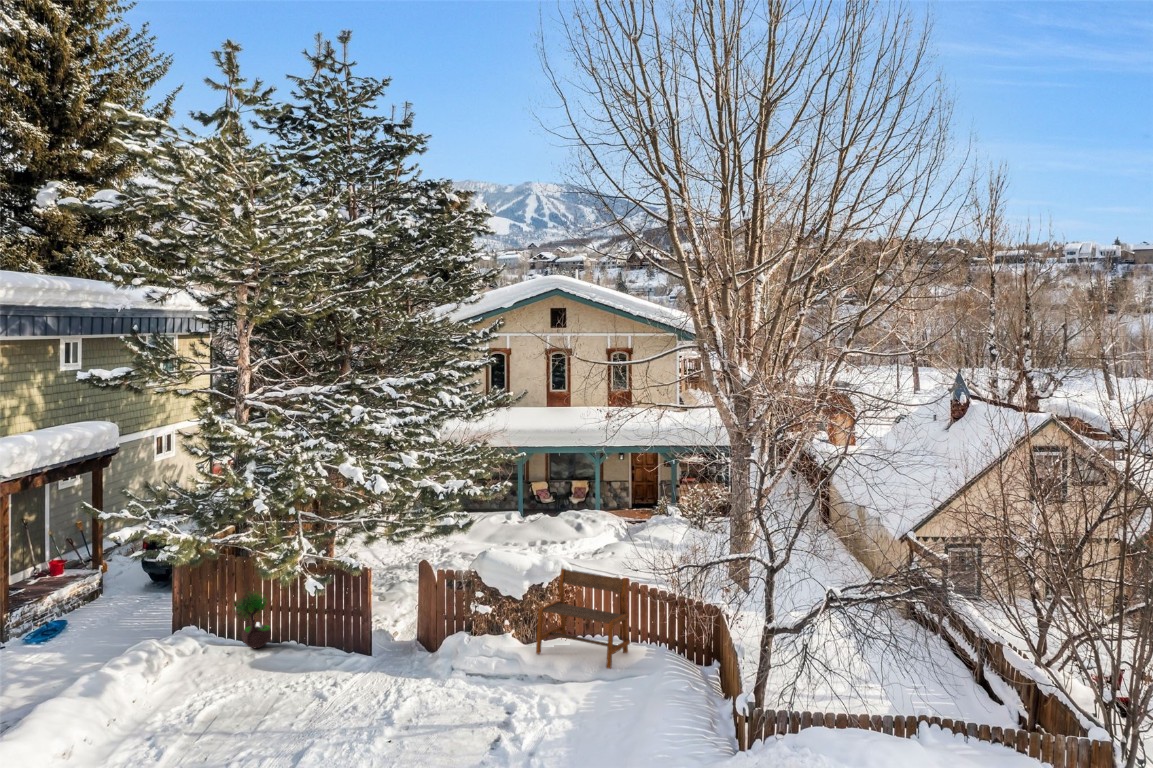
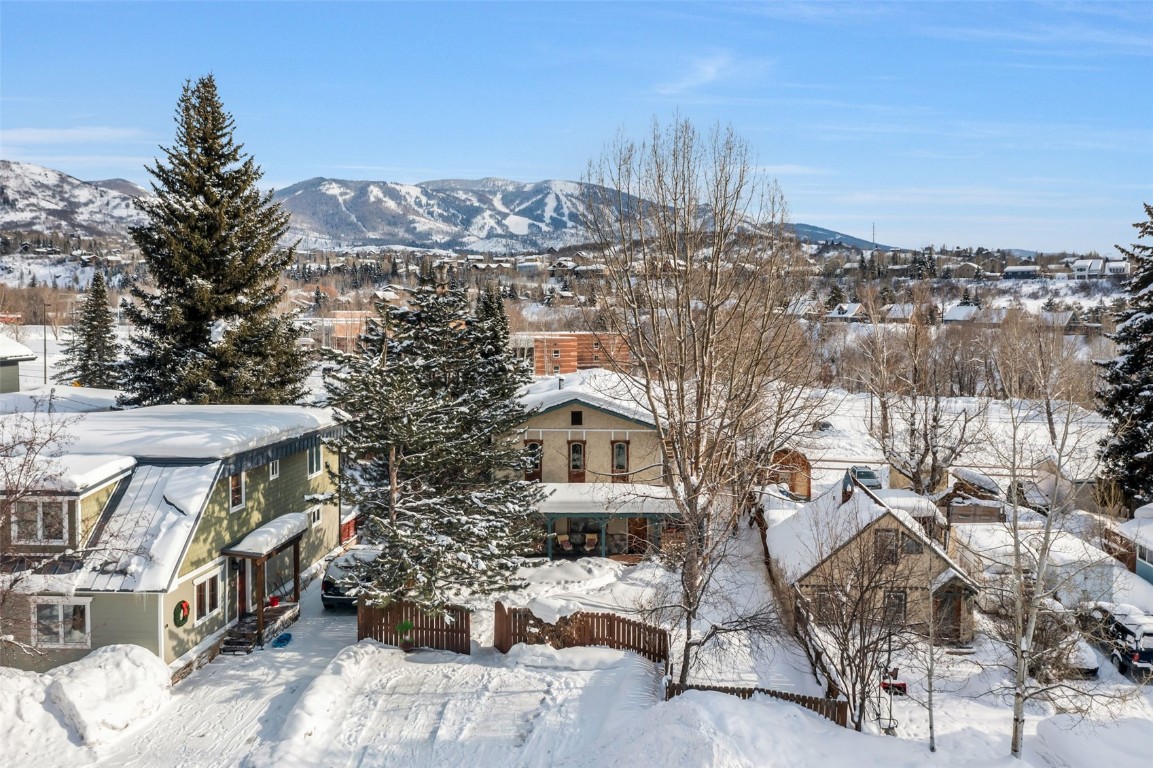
bench: present [536,569,630,669] -> none [563,607,616,664]

